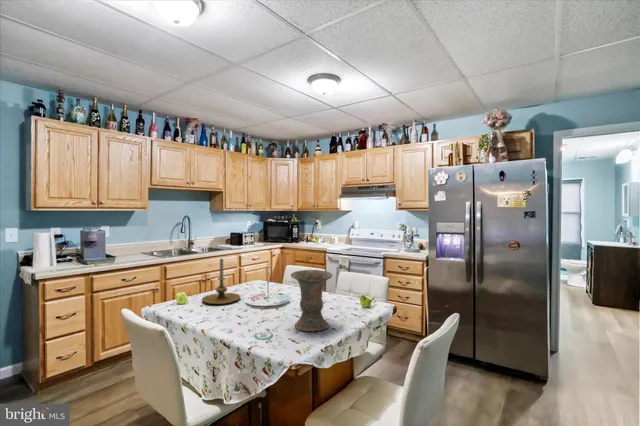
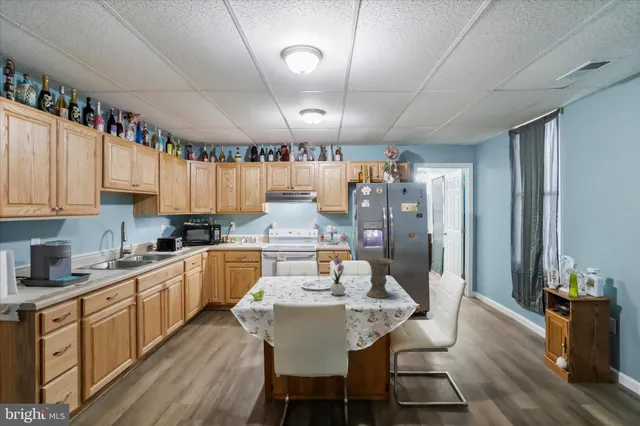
flower arrangement: none [256,254,283,316] -> present [330,251,345,295]
candle holder: present [202,259,240,304] -> none [264,258,296,297]

